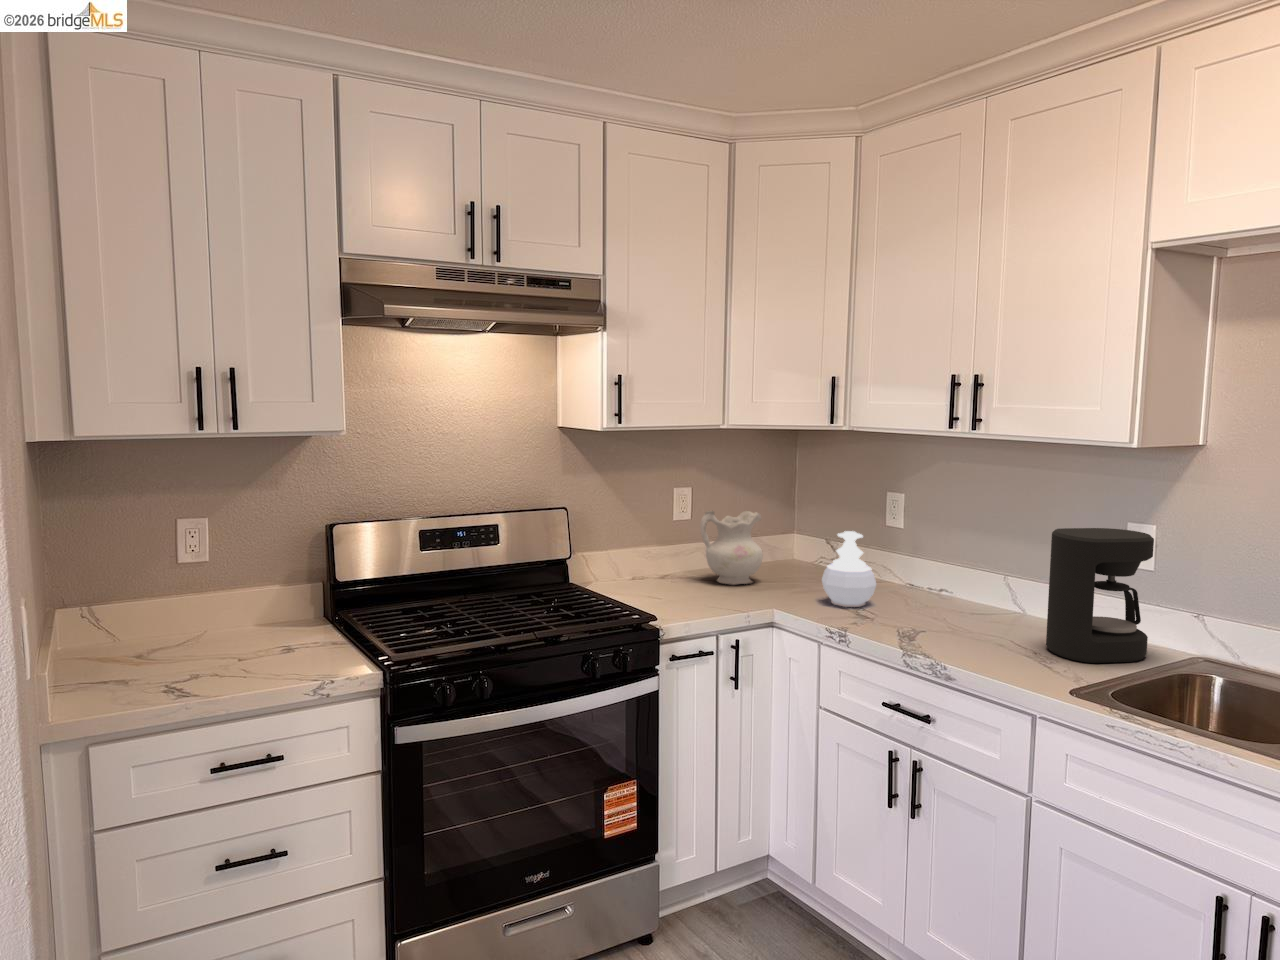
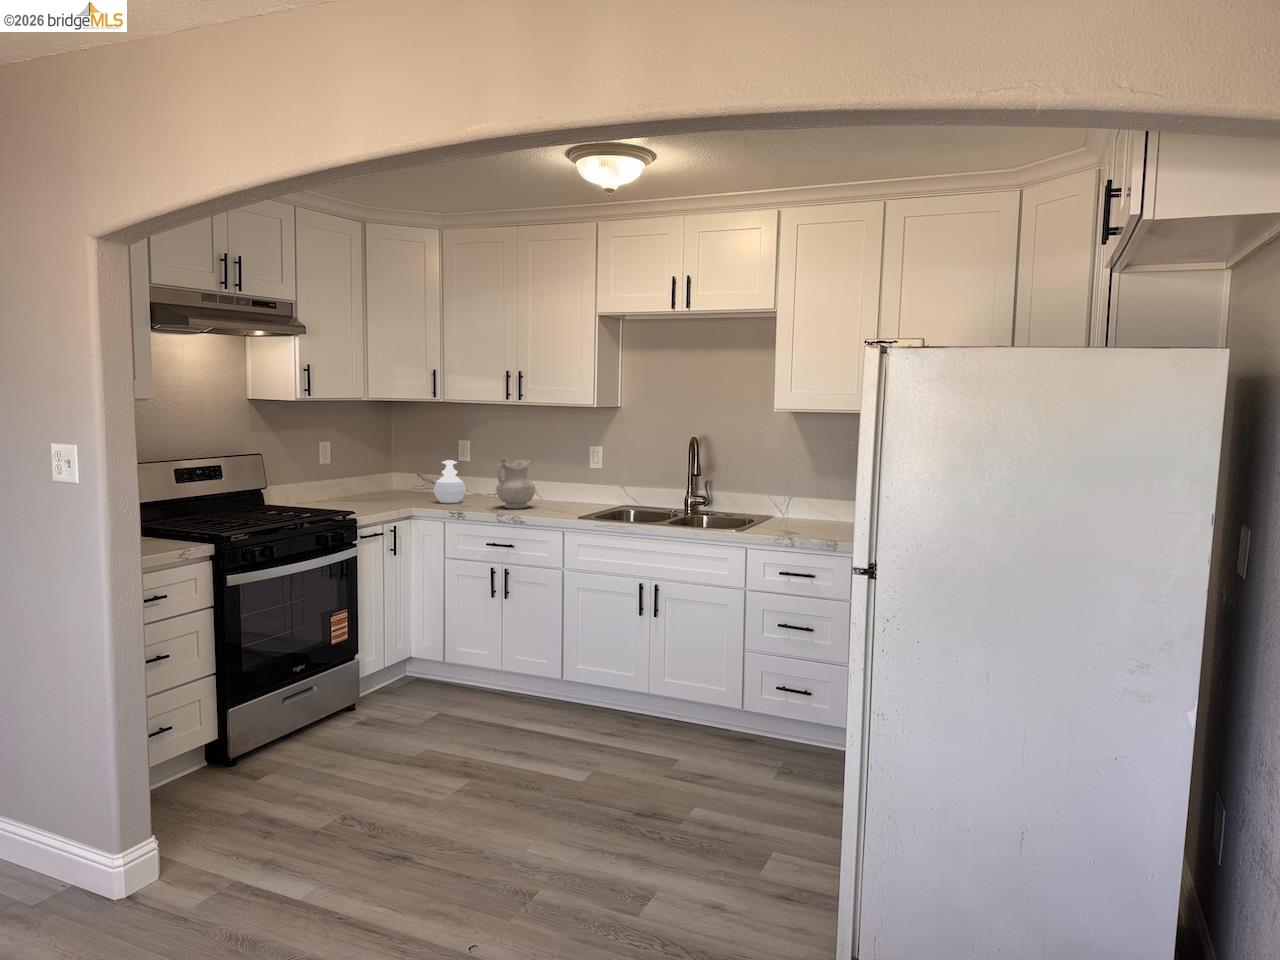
ceramic pitcher: present [700,511,763,585] -> present [496,460,535,508]
coffee maker: present [1046,528,1154,663] -> none [560,447,604,509]

